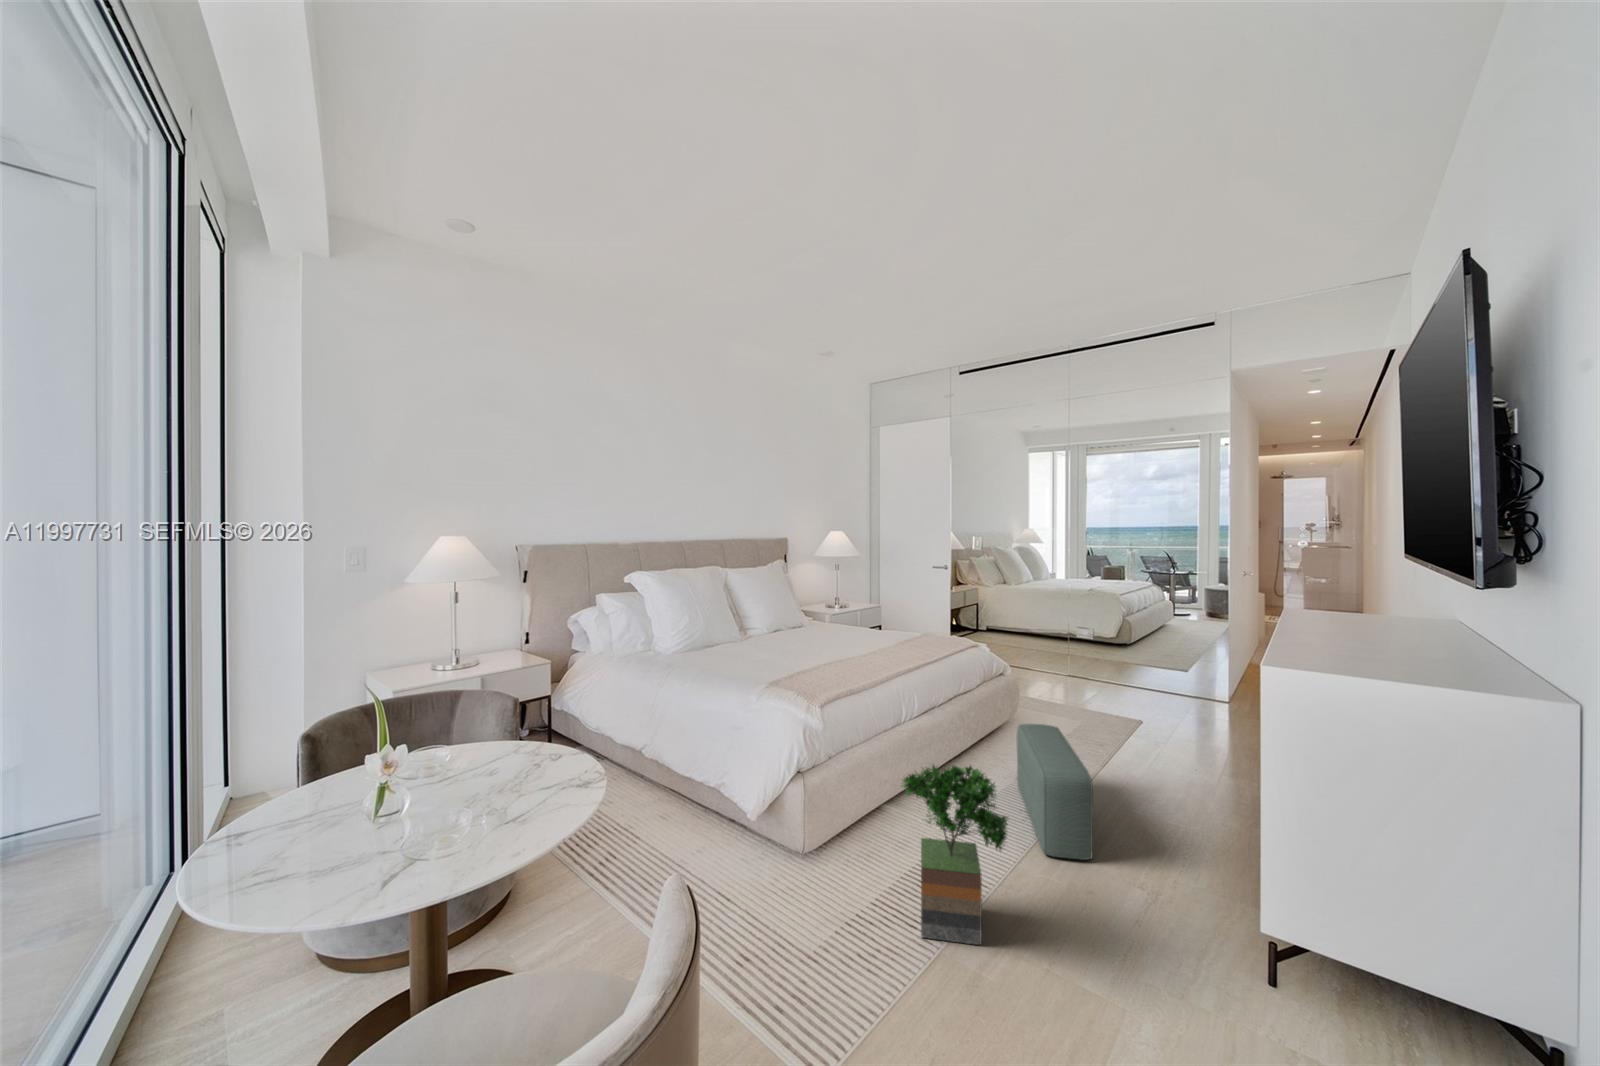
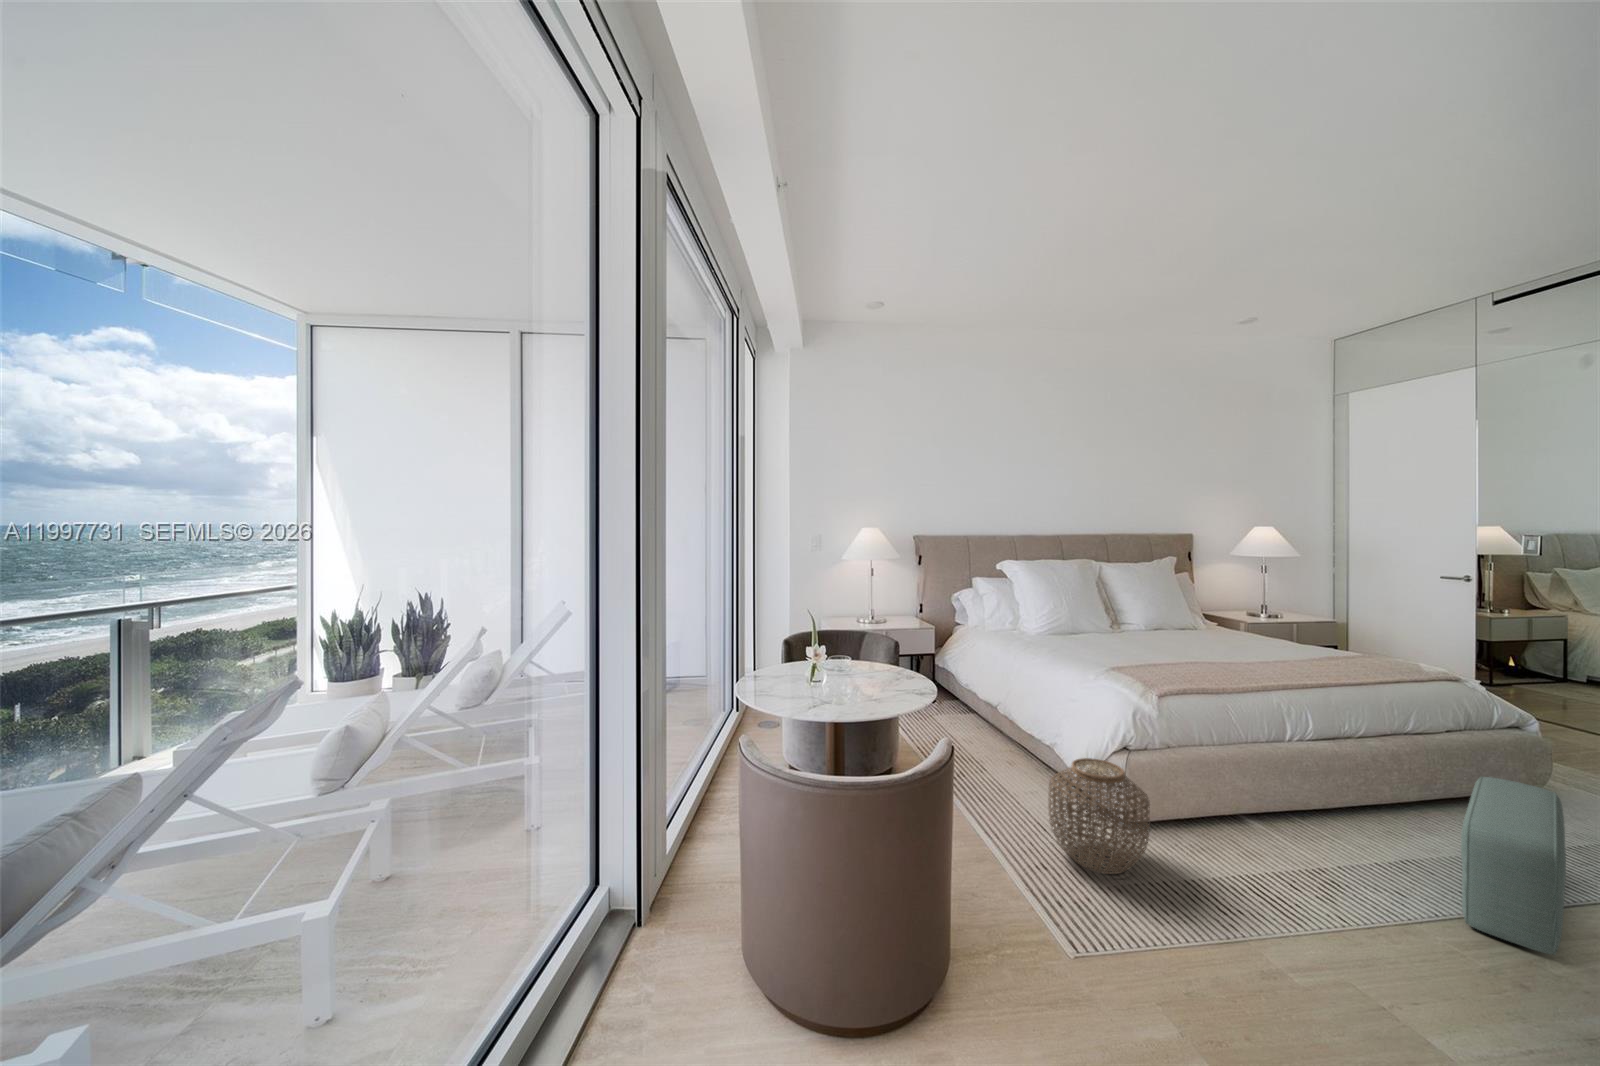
potted tree: present [903,765,1008,945] -> none [1216,758,1353,953]
woven basket: none [740,800,843,936] -> present [1048,758,1150,874]

